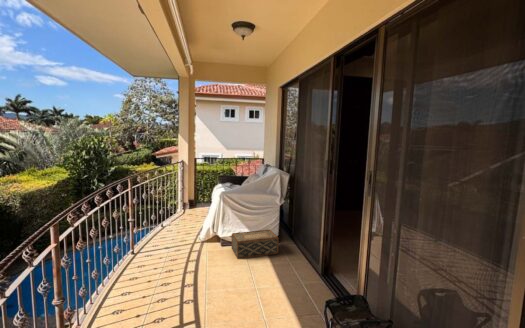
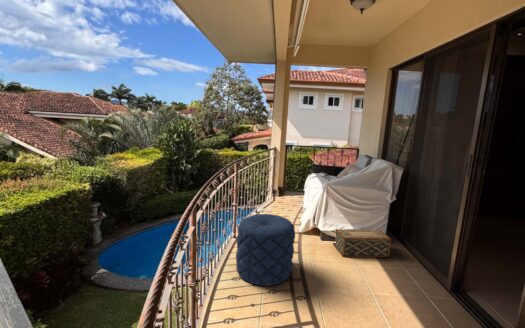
pouf: none [126,227,184,296] -> present [236,214,295,286]

